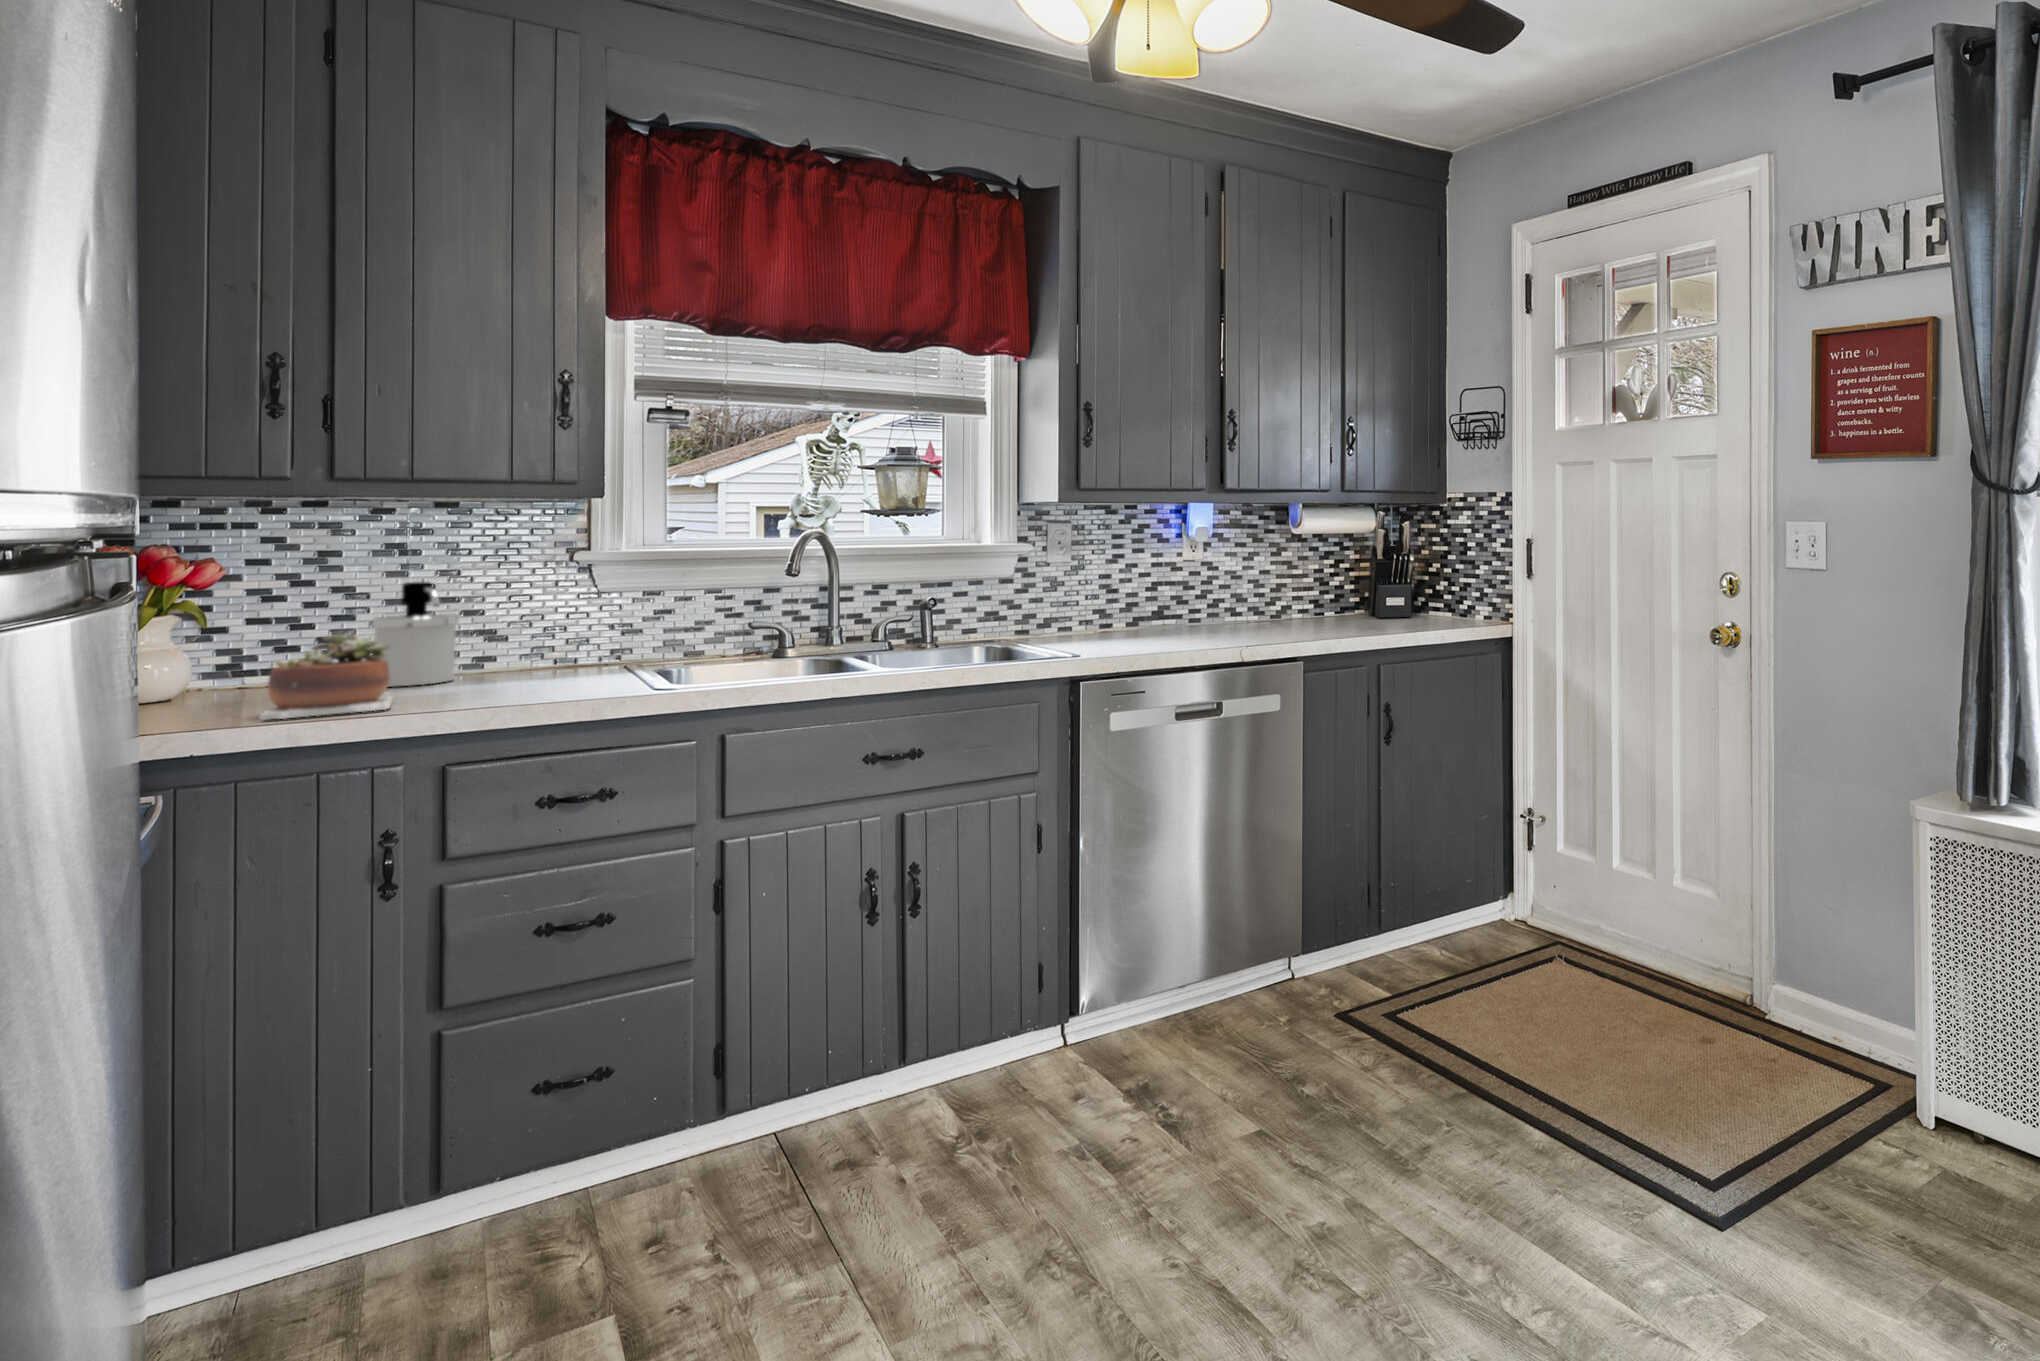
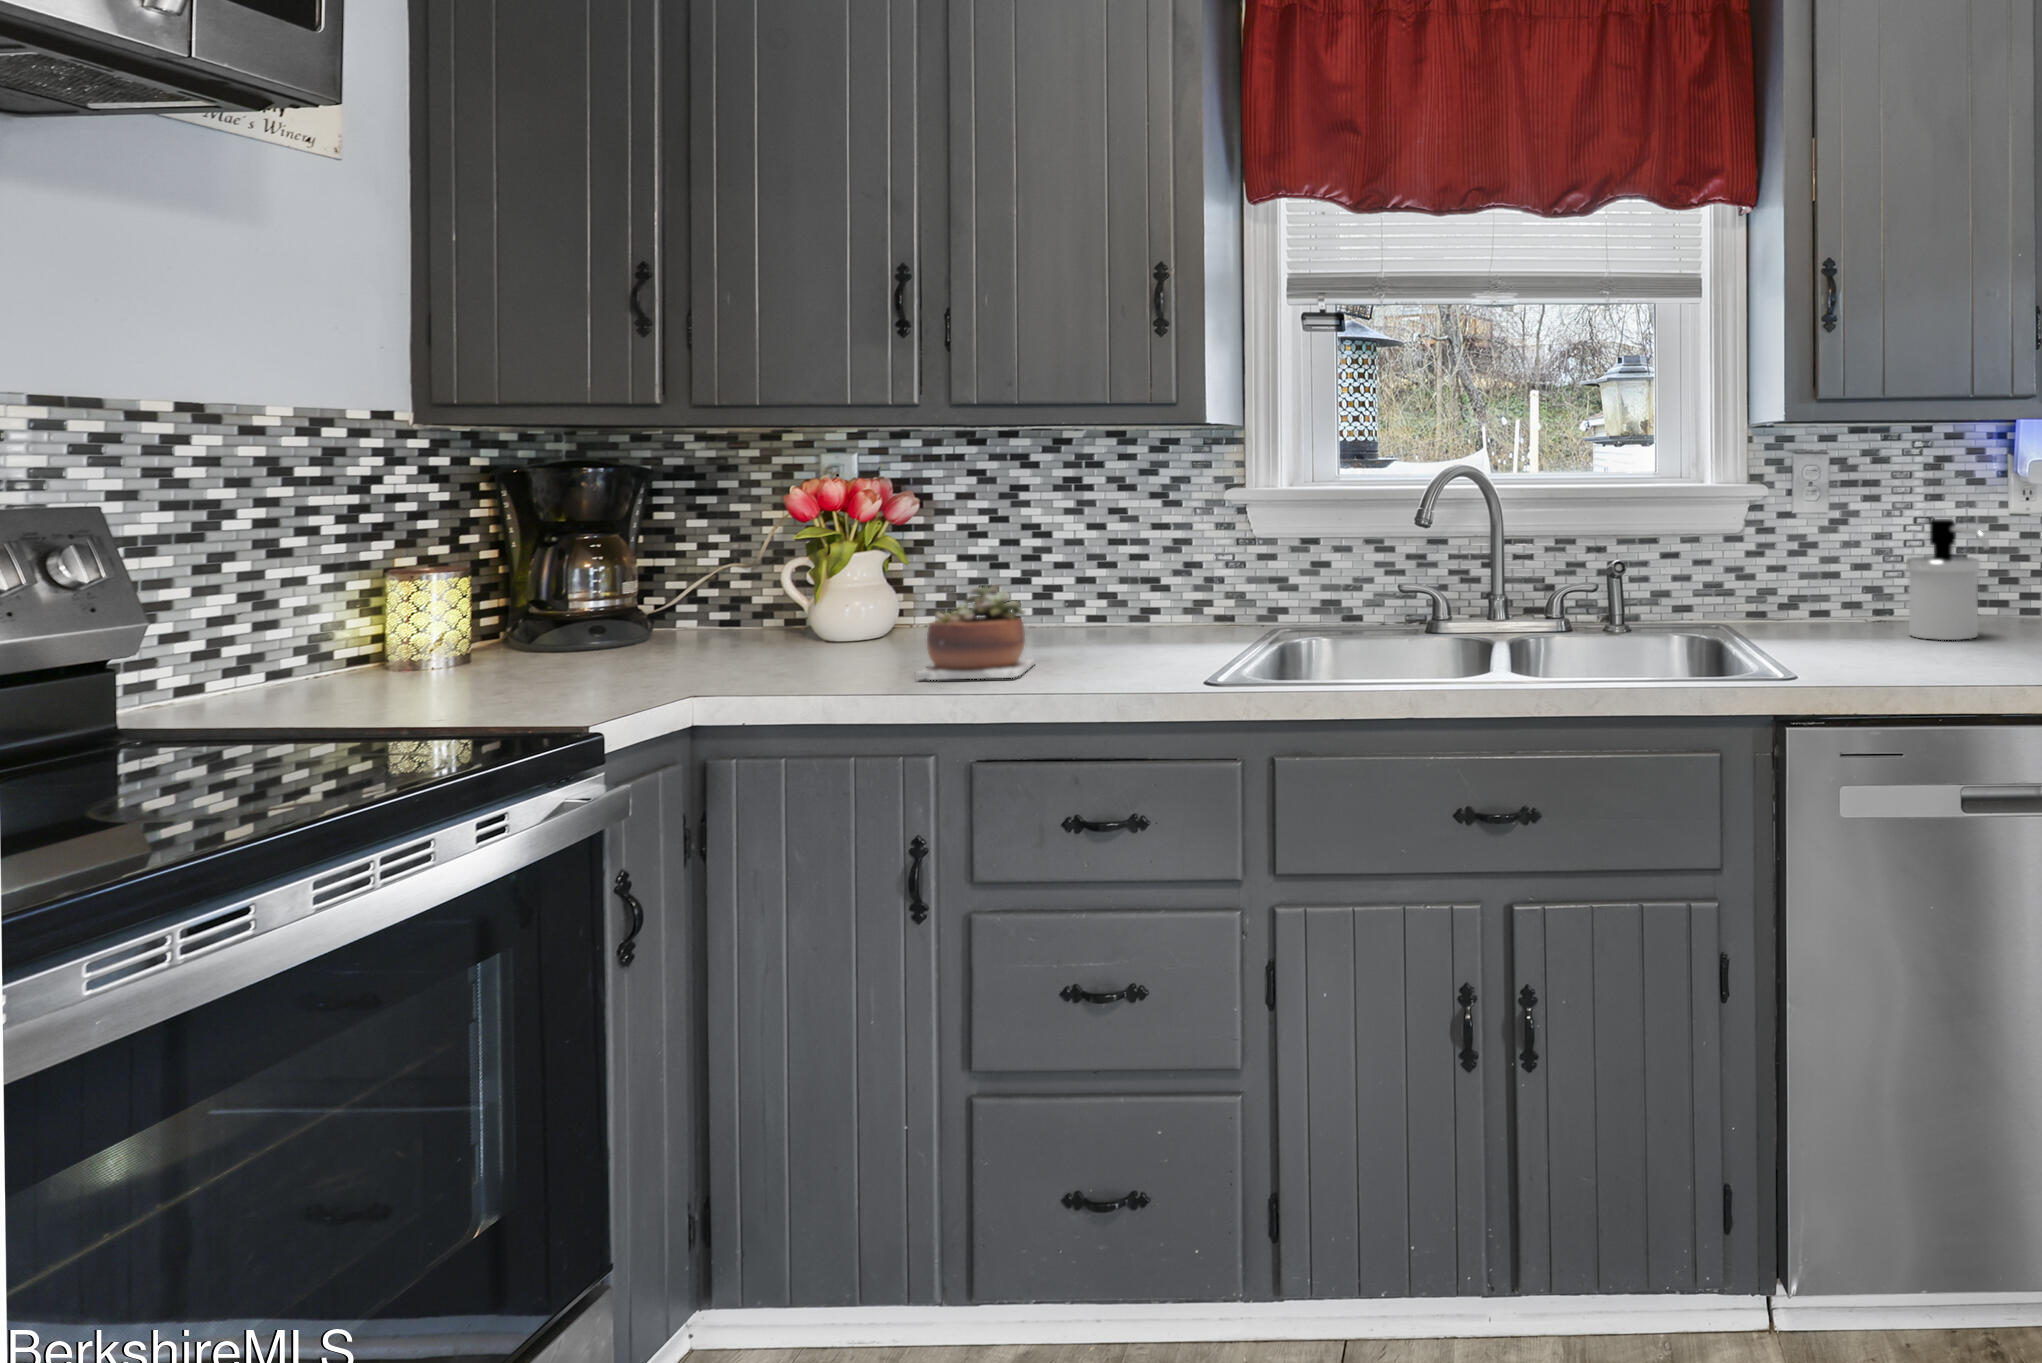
soap dispenser: present [372,582,459,687] -> present [1906,519,1990,640]

